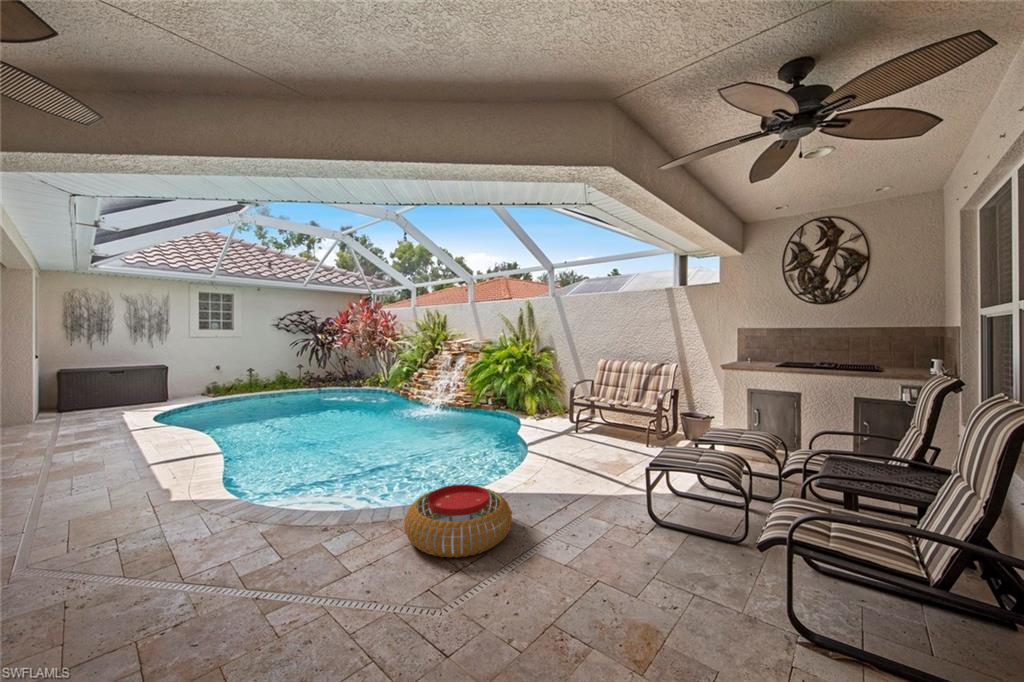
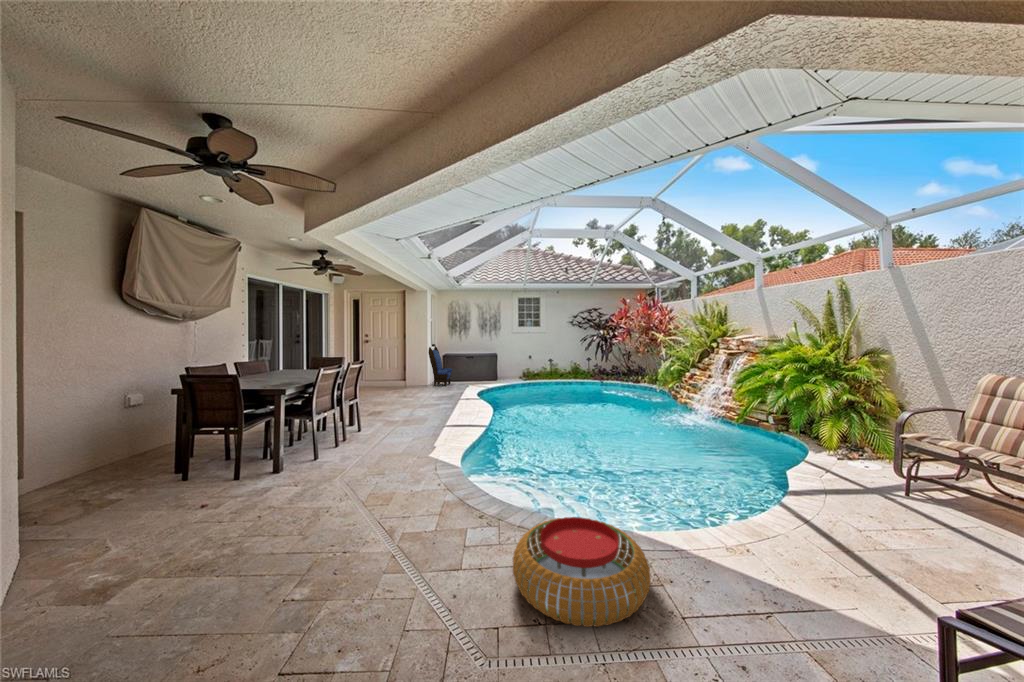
armchair: none [32,357,83,423] -> present [428,346,452,386]

